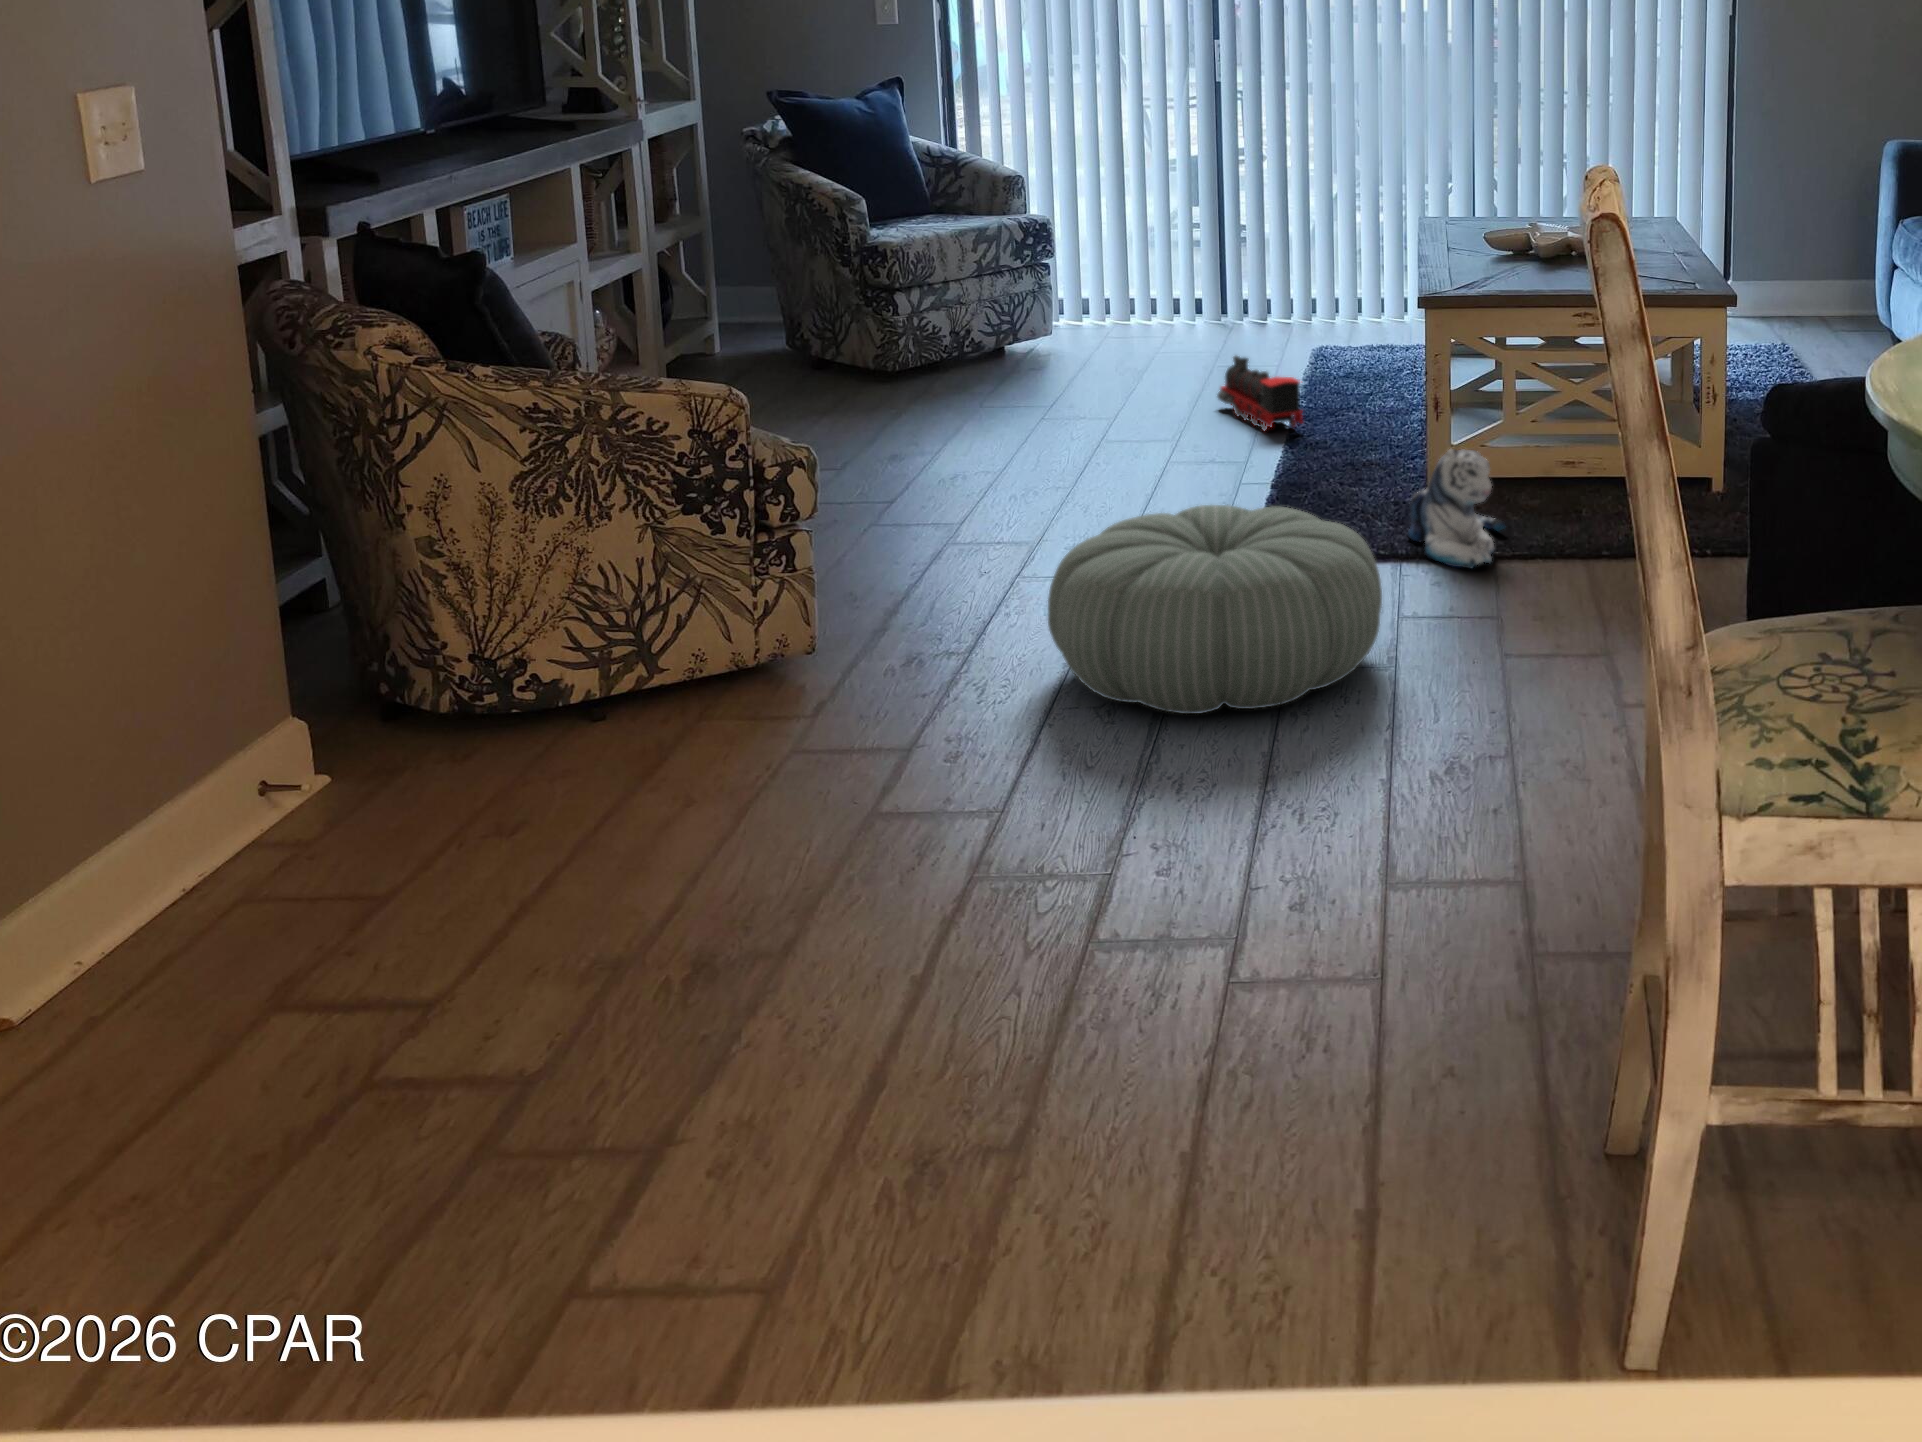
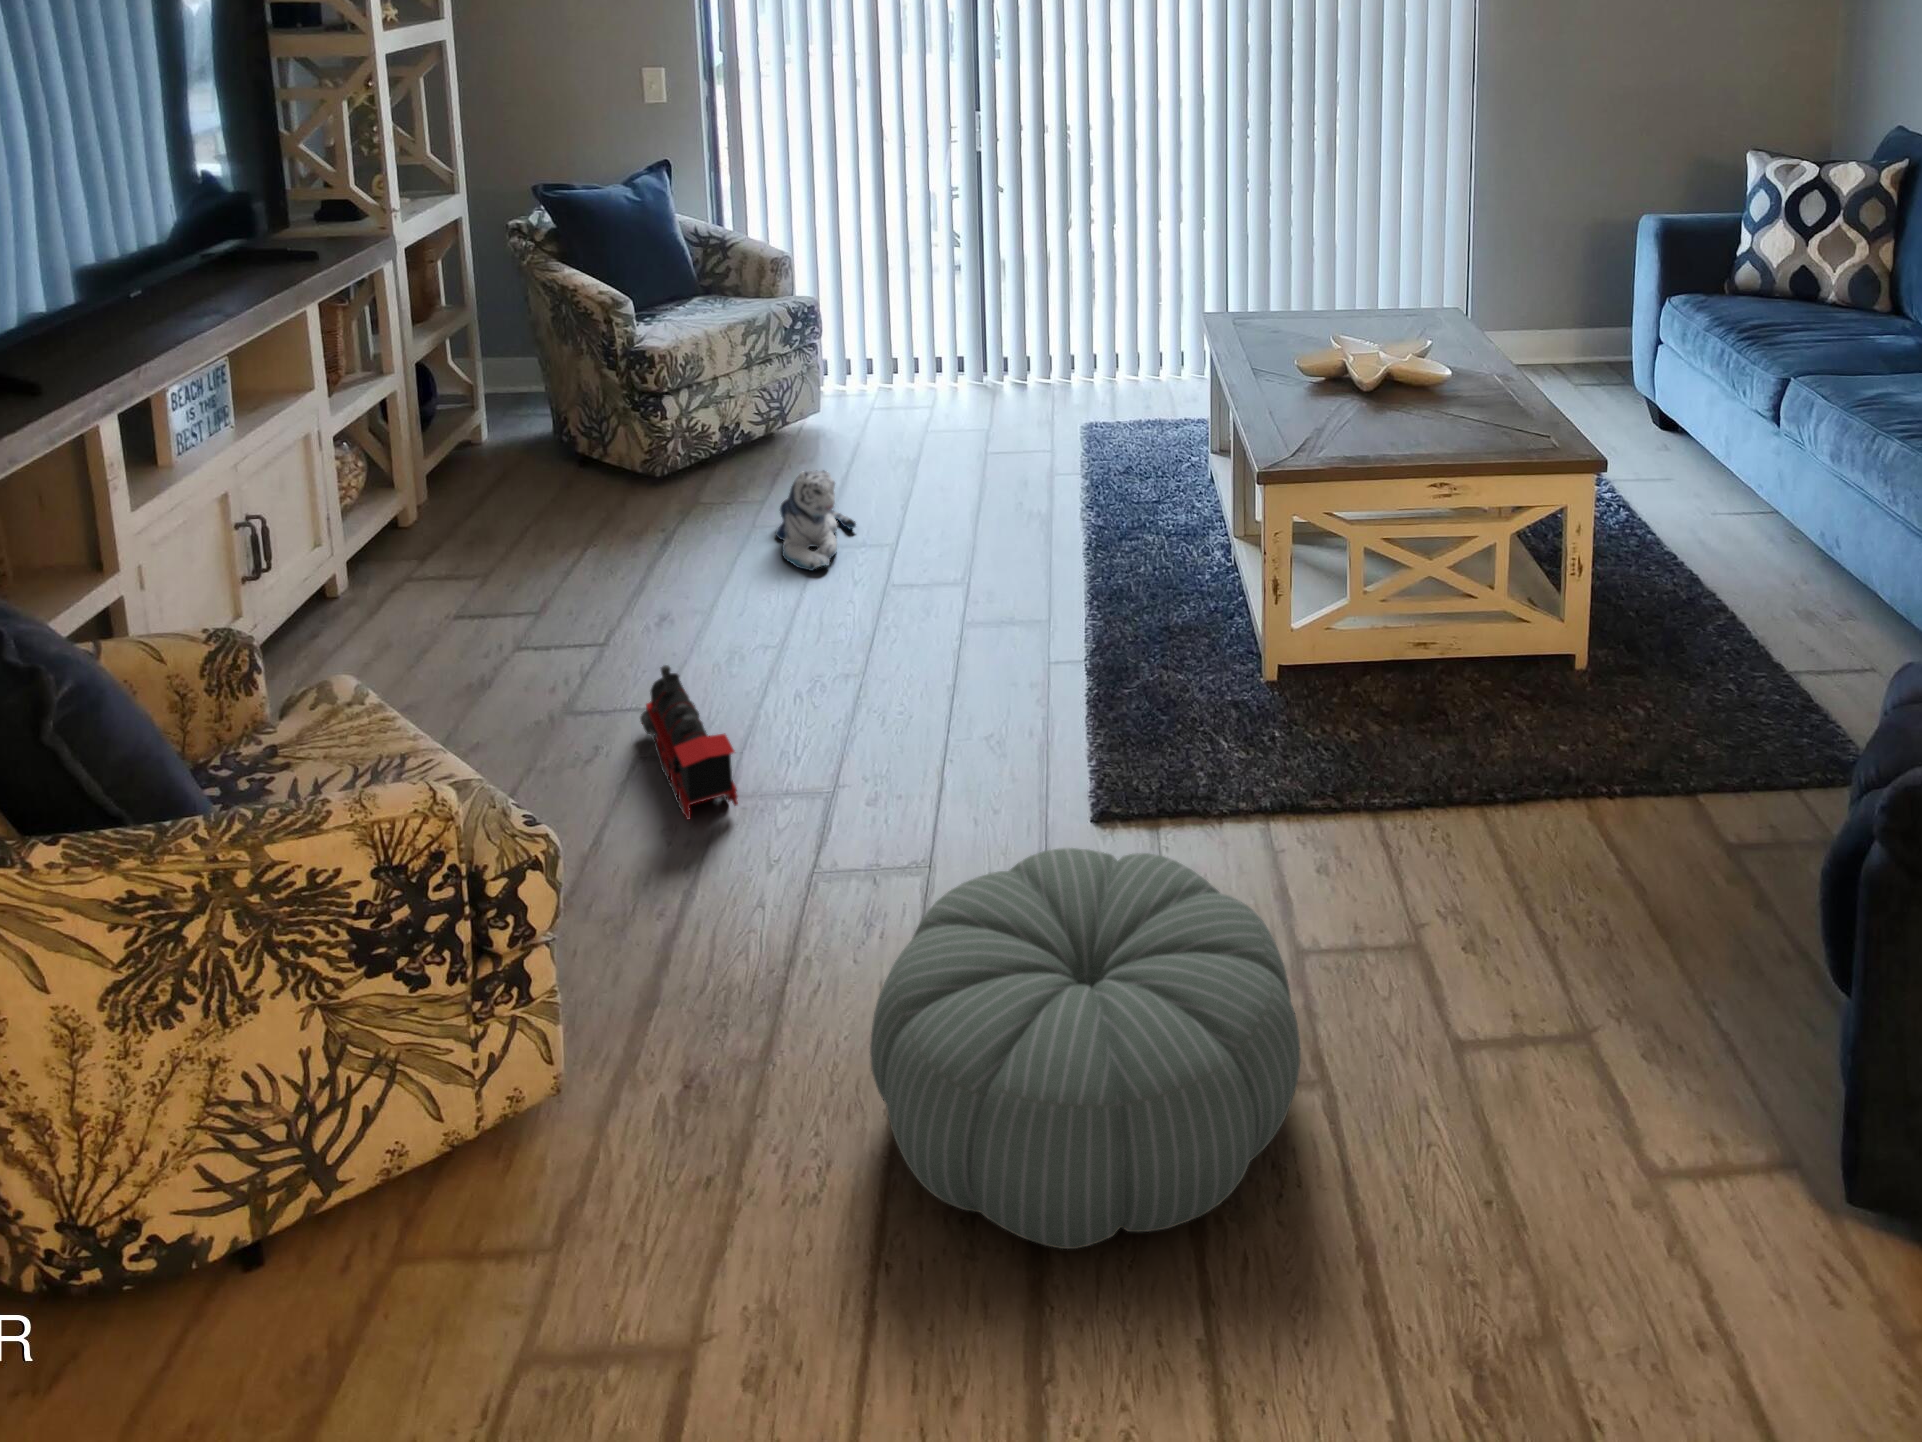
toy train: present [1217,356,1302,431] -> present [640,665,738,819]
plush toy: present [1407,449,1505,568] -> present [775,471,856,571]

